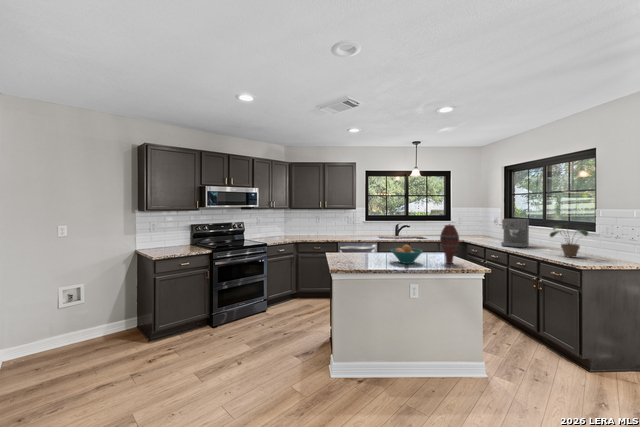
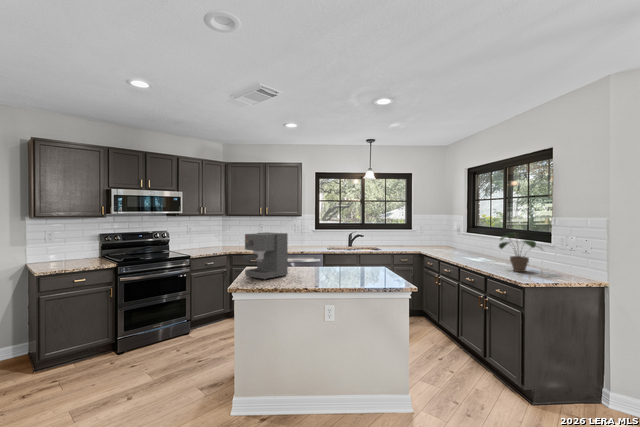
coffee maker: present [501,219,529,248] -> present [242,232,288,280]
vase: present [440,224,459,264] -> none [365,235,385,281]
fruit bowl: present [391,245,423,264] -> none [307,259,344,282]

